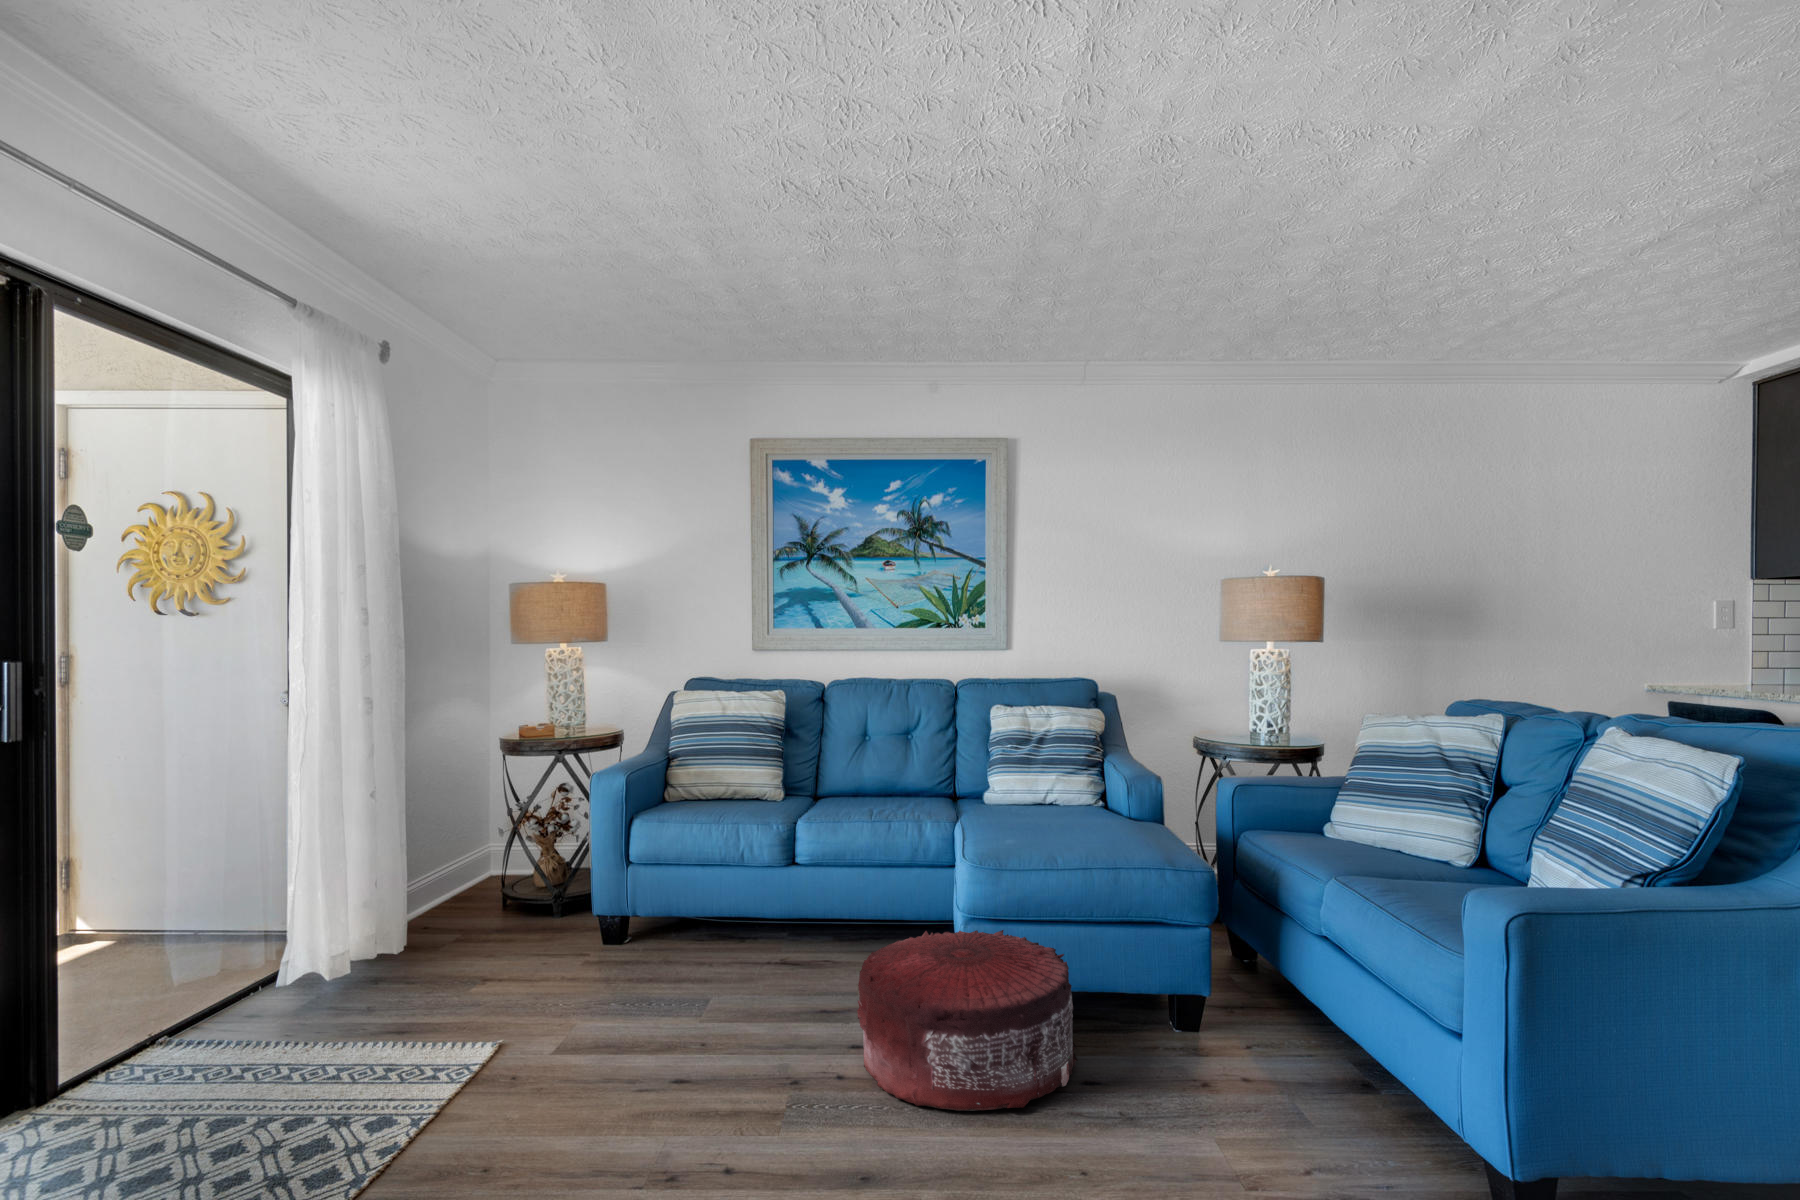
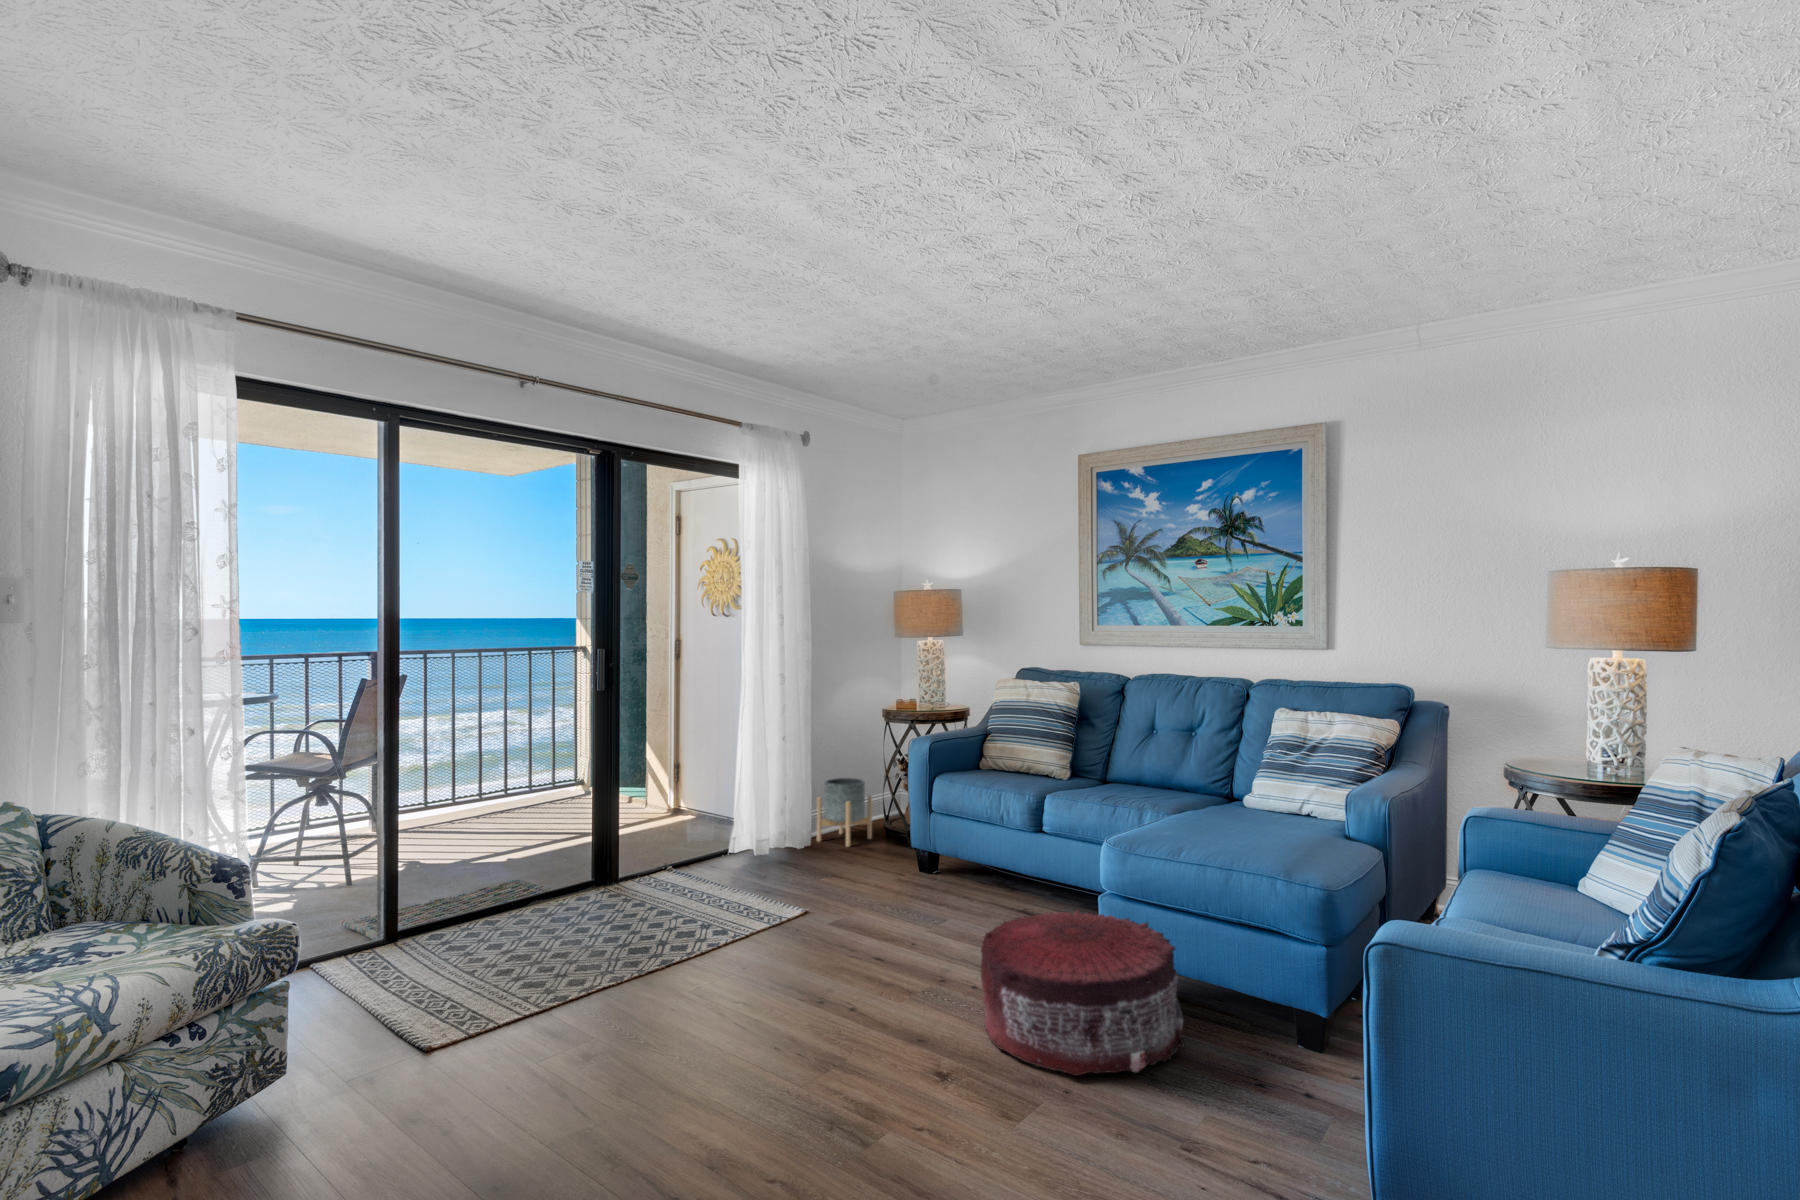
planter: none [422,830,499,921] -> present [817,778,872,847]

